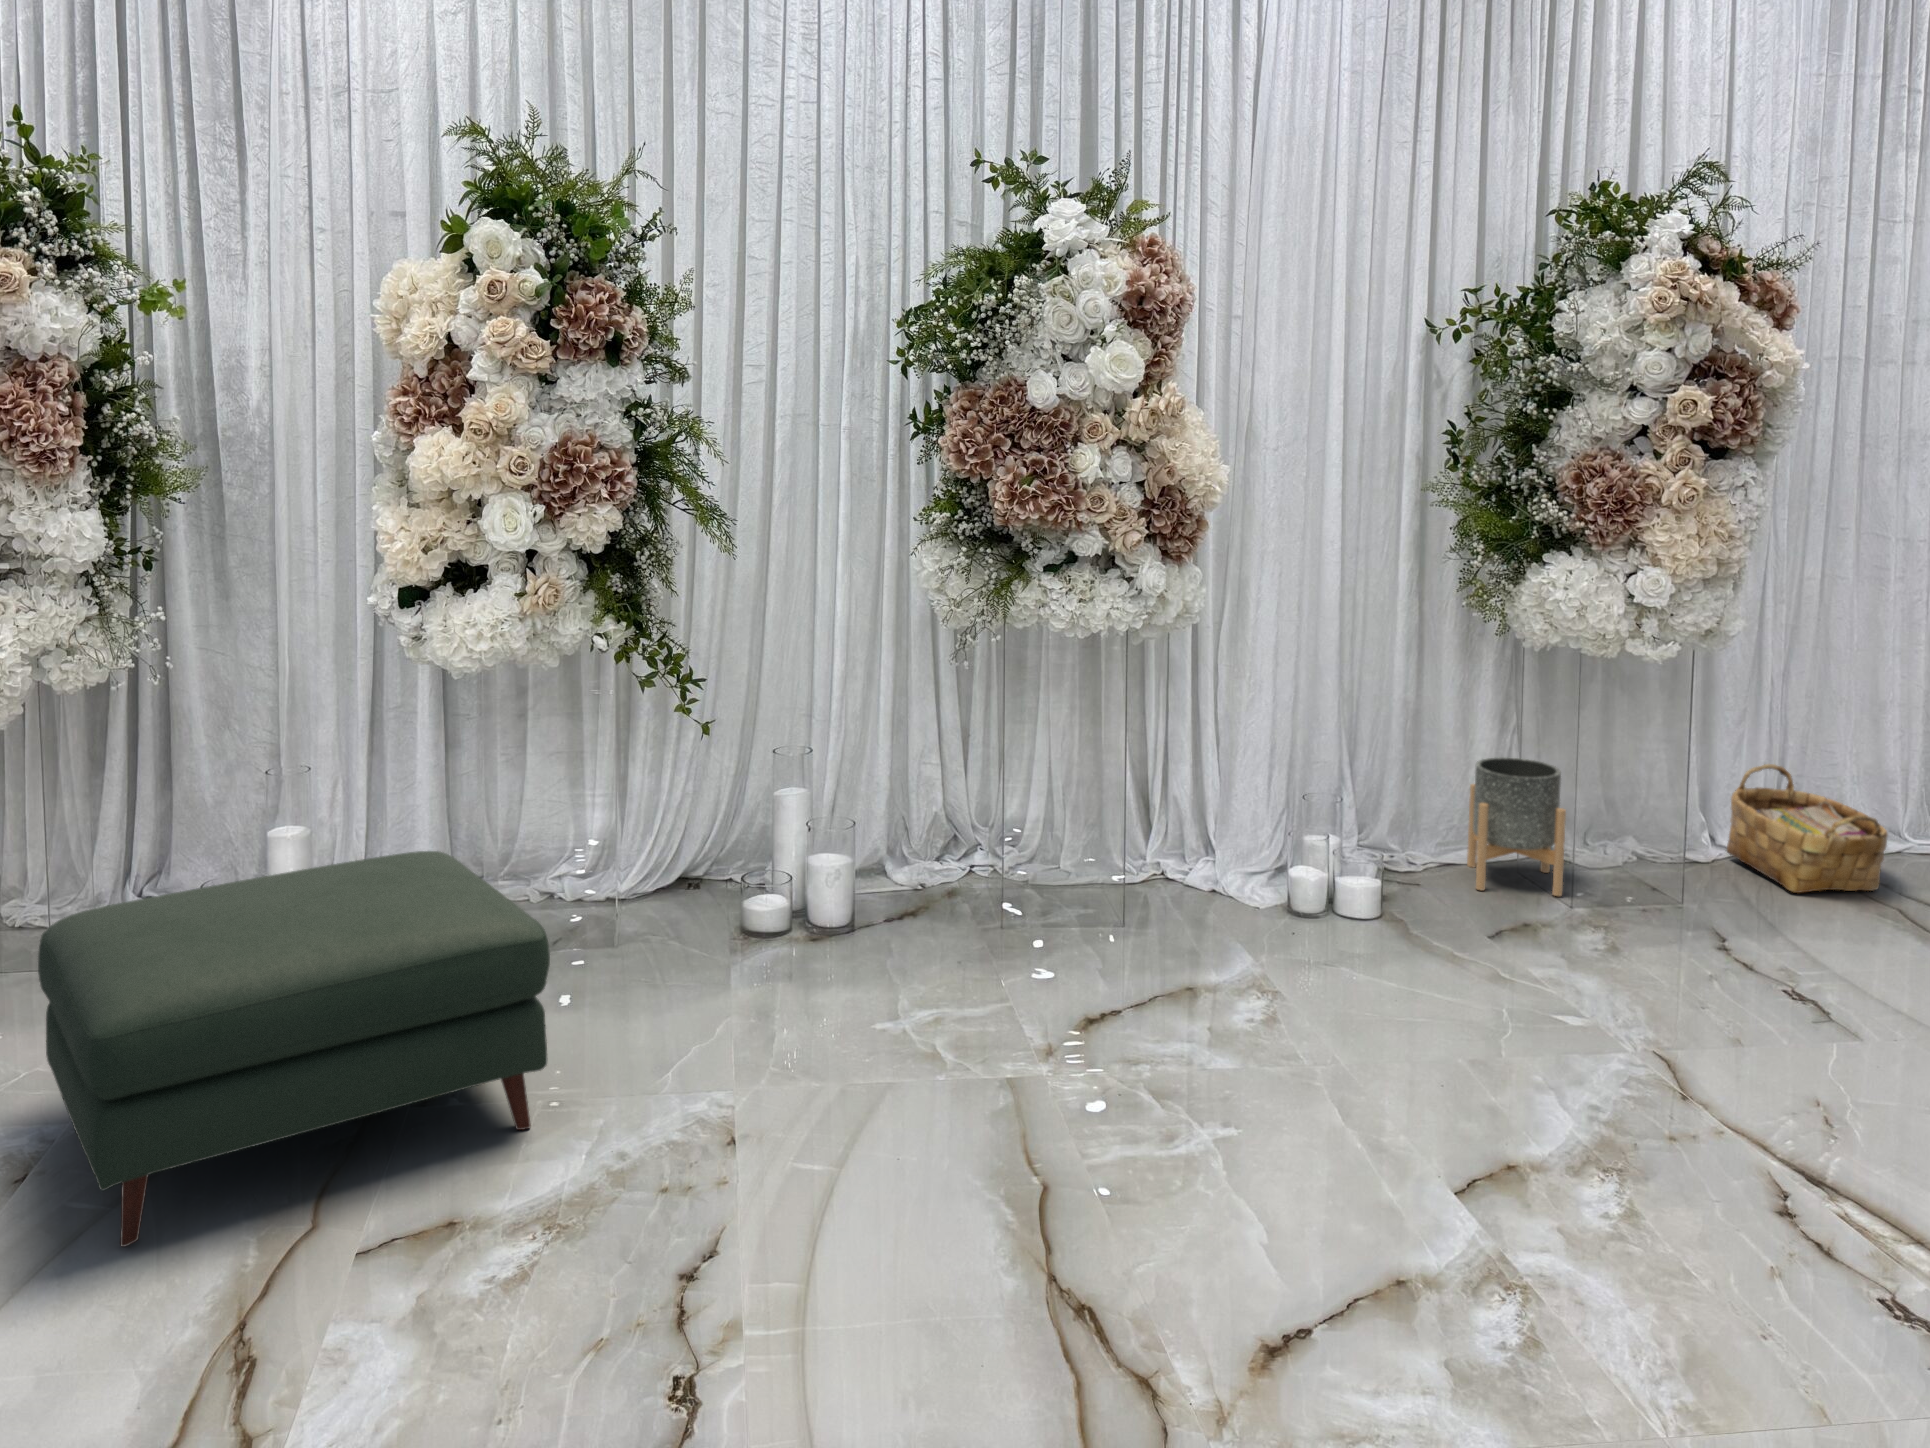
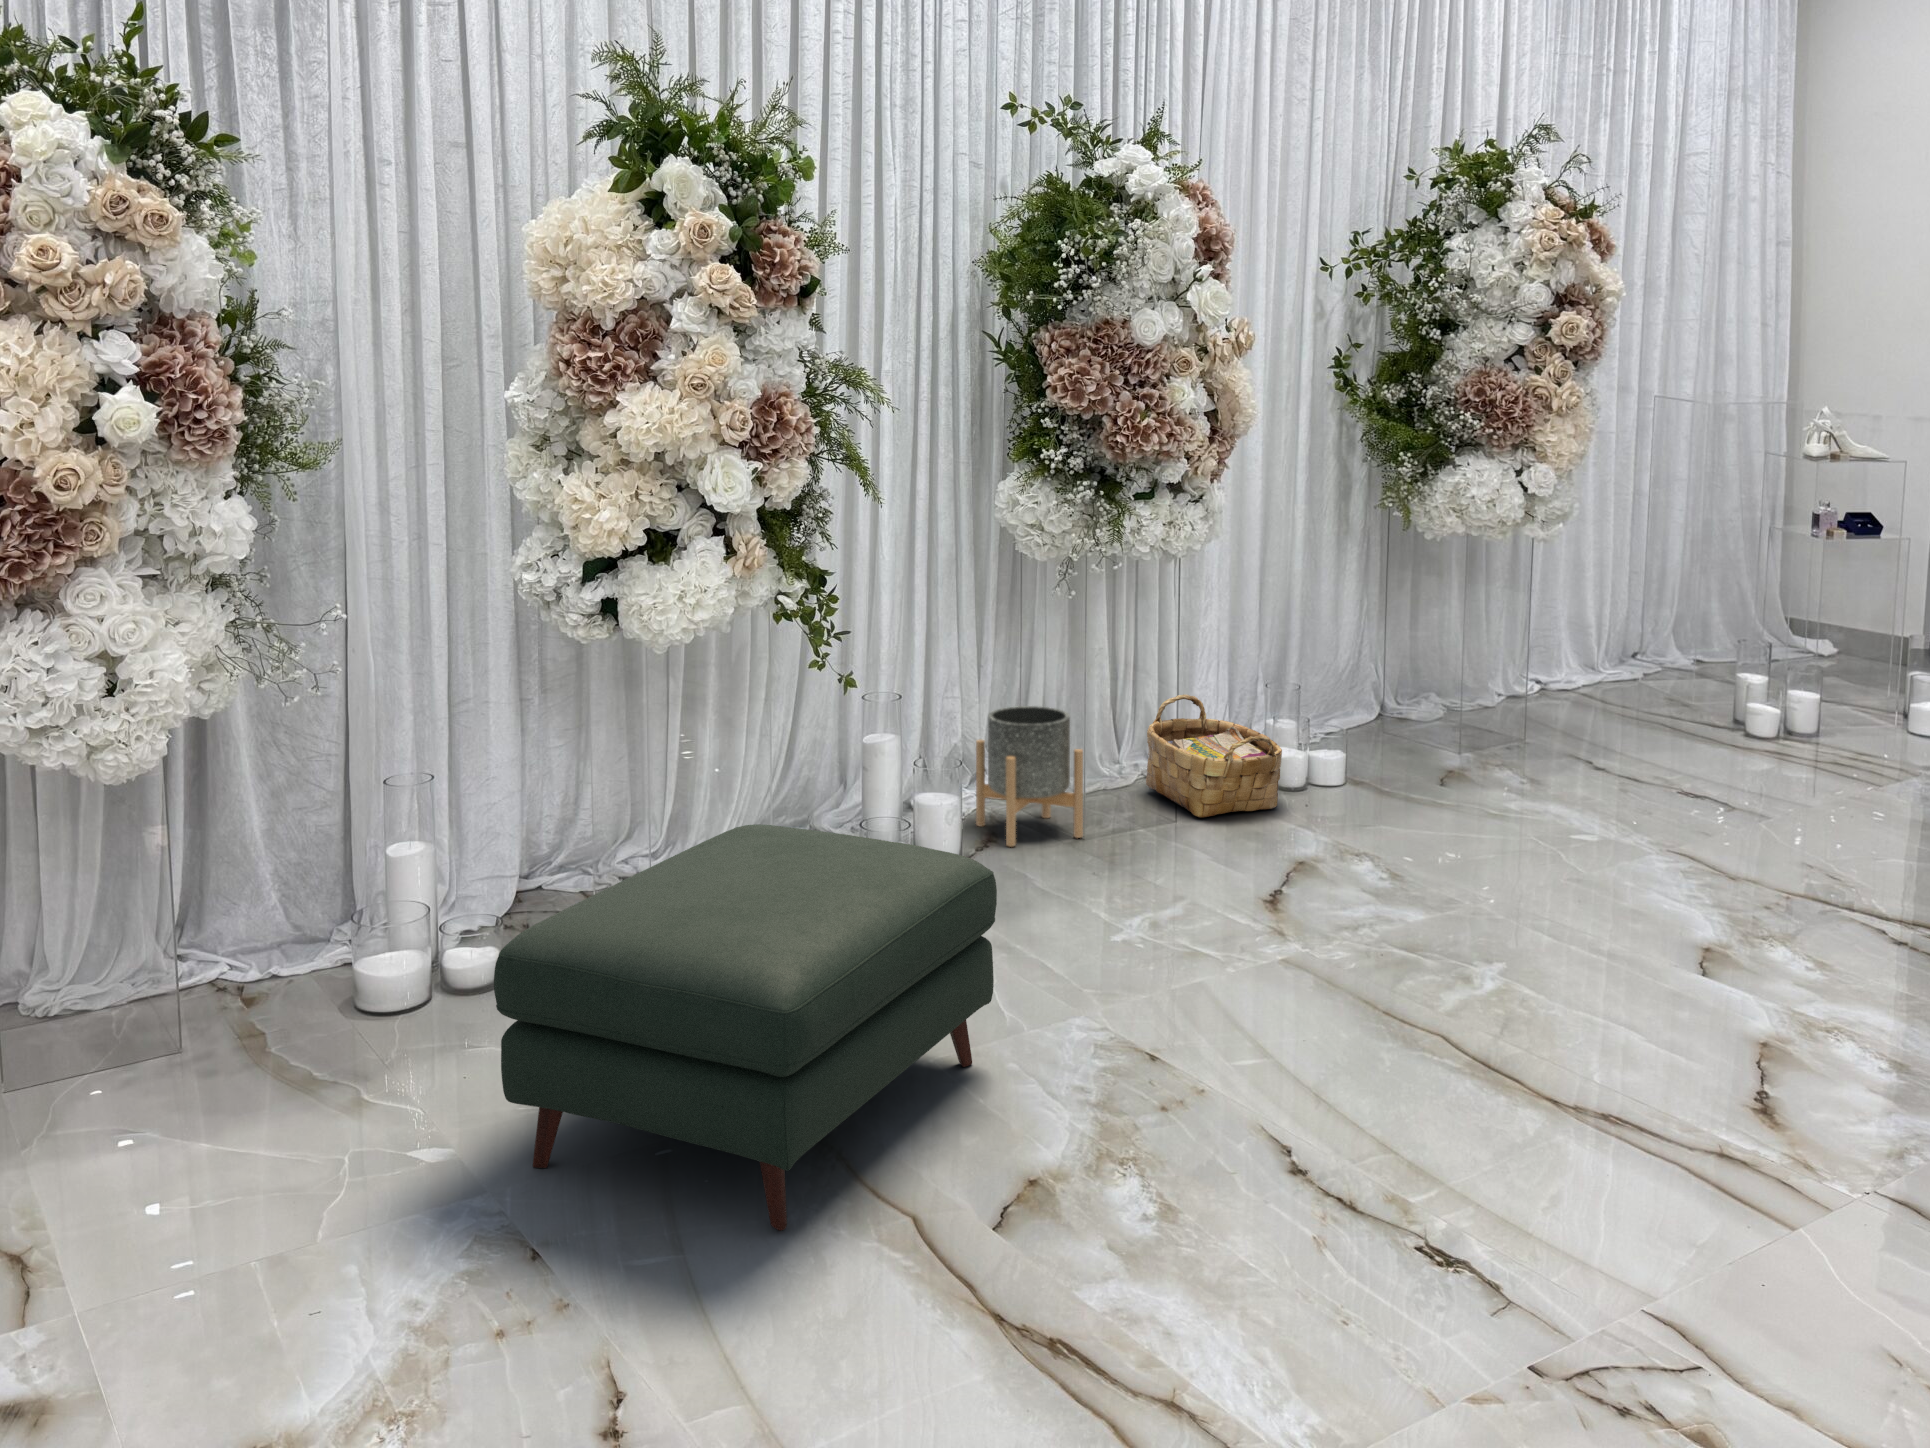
planter: present [1467,757,1566,896] -> present [976,706,1083,847]
woven basket: present [1727,764,1888,893] -> present [1146,694,1282,818]

